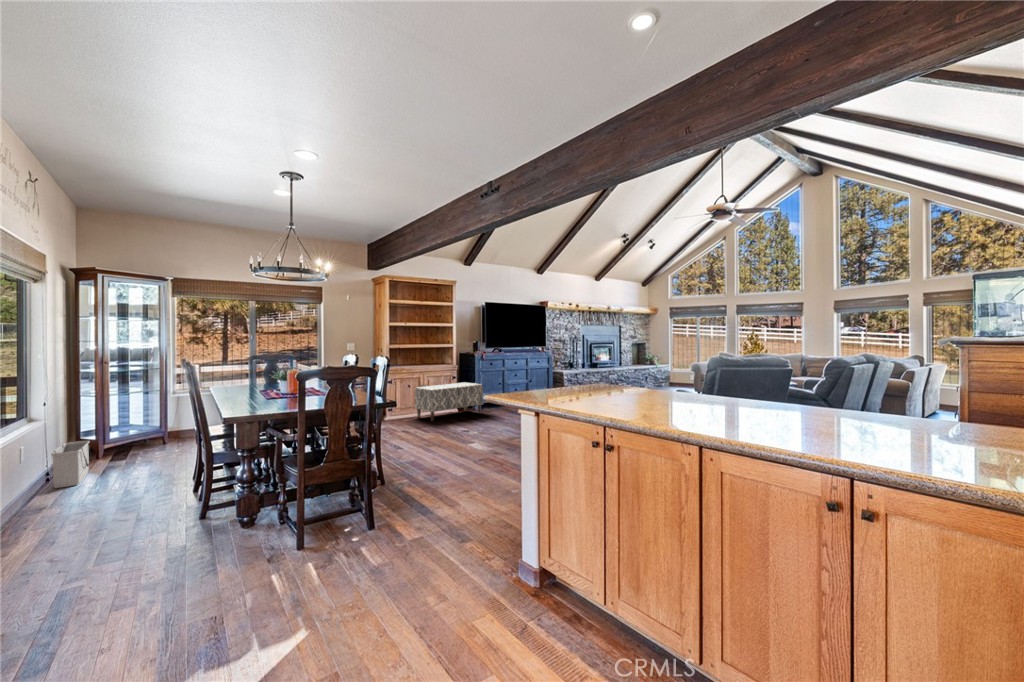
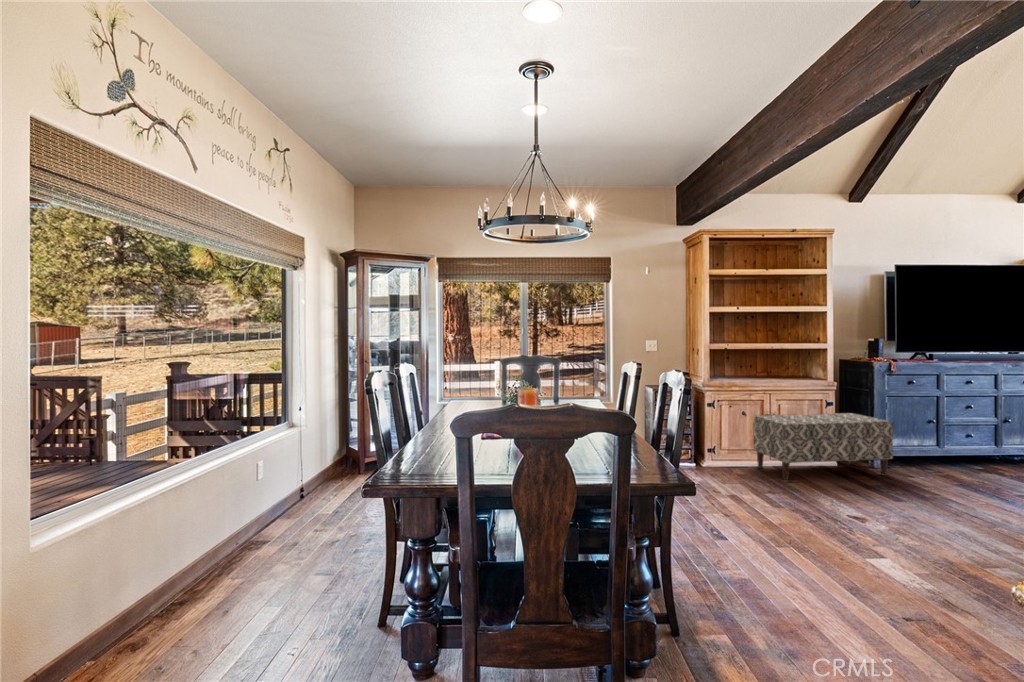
storage bin: present [51,441,89,488] -> none [300,452,344,507]

